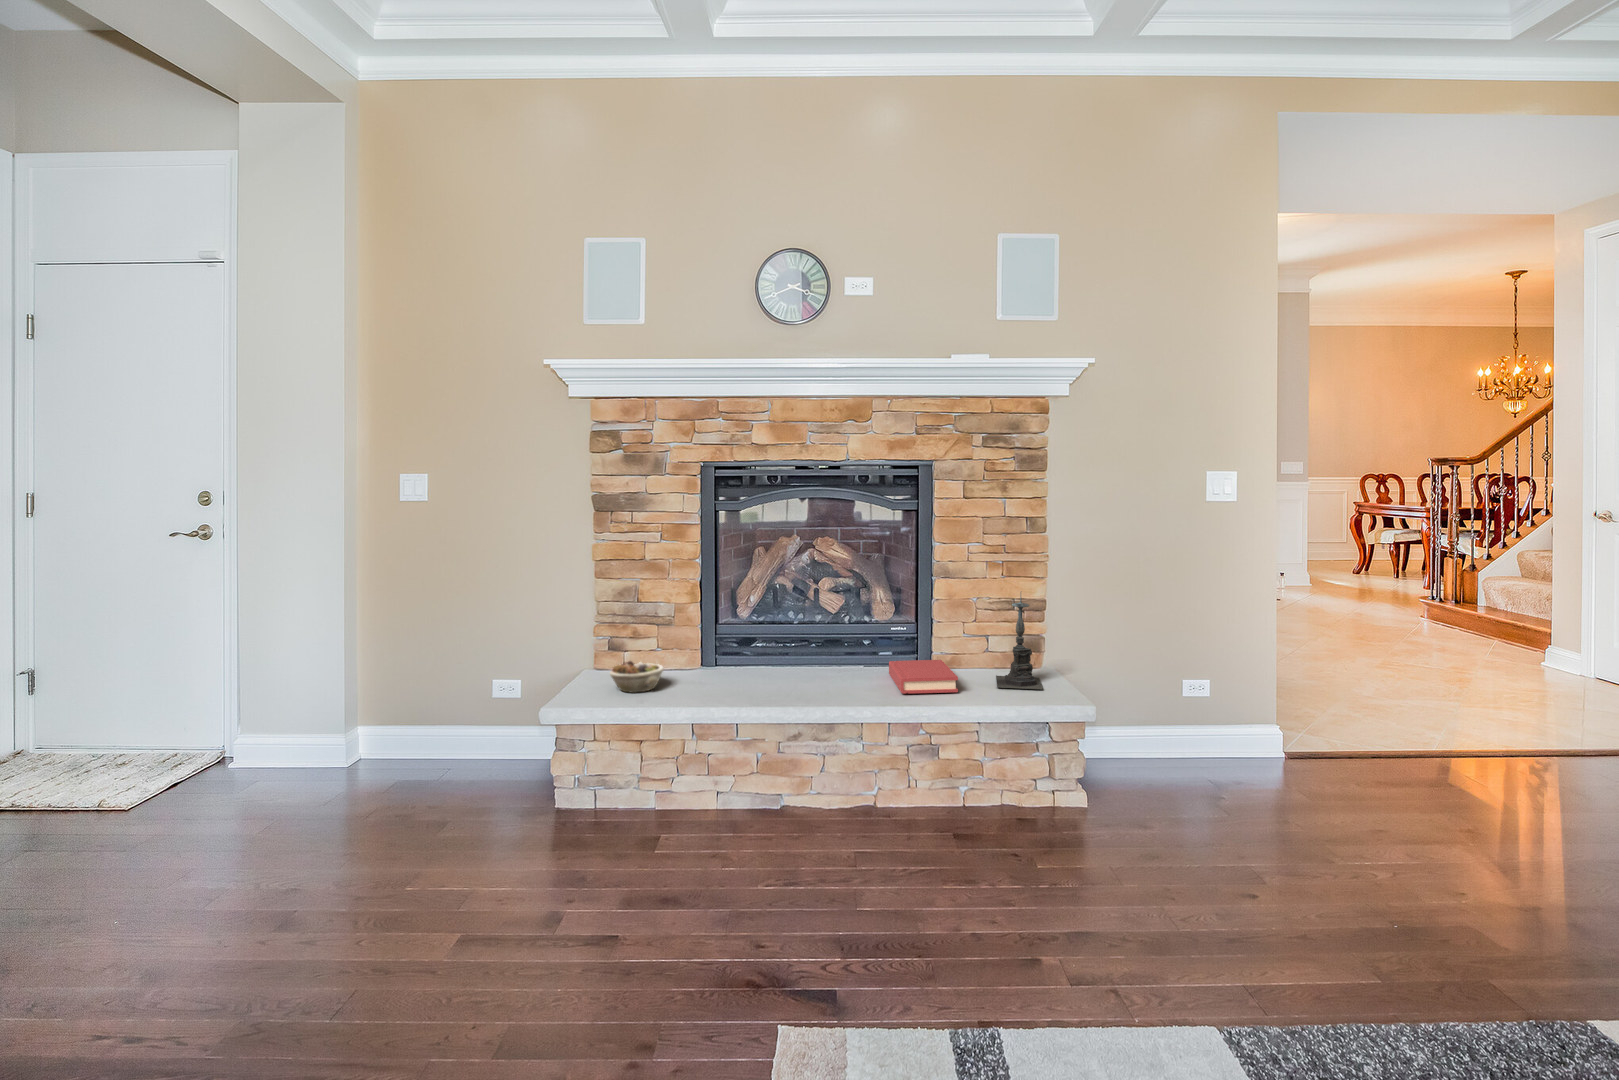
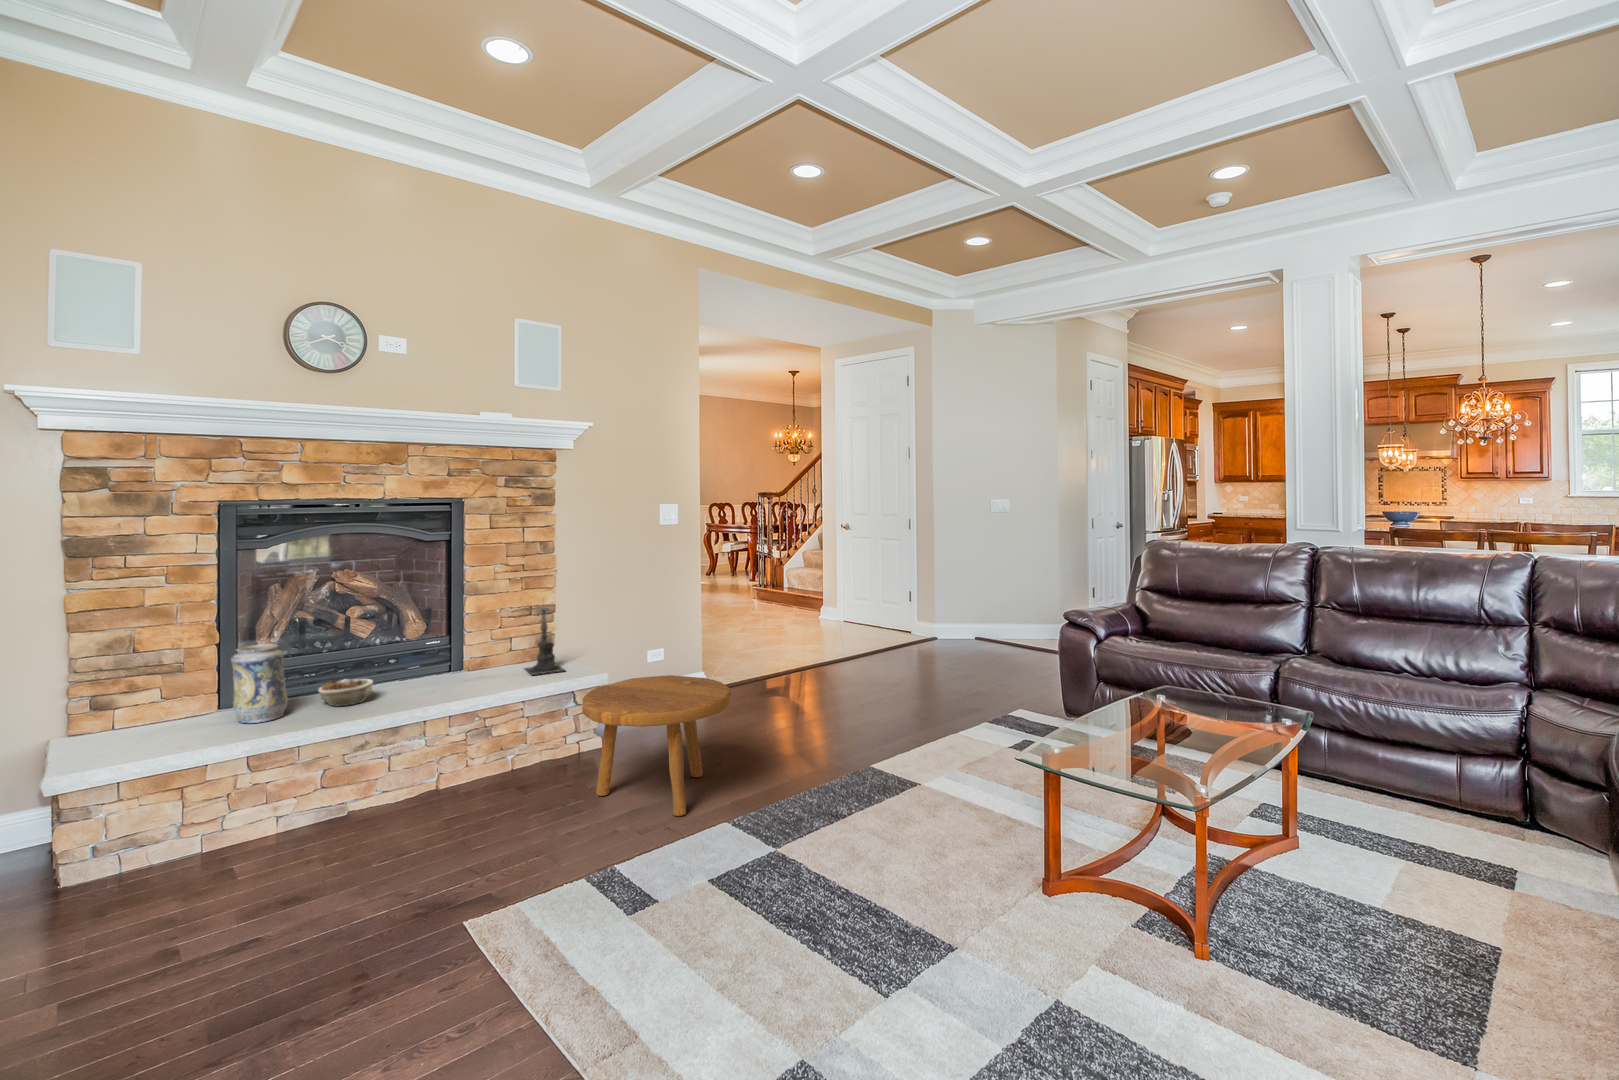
decorative vase: none [694,610,741,690] -> present [231,644,288,723]
hardback book: present [889,660,958,694] -> none [431,663,503,692]
succulent planter: present [610,661,664,693] -> present [318,679,373,706]
footstool: none [1016,723,1262,966] -> present [582,675,731,816]

